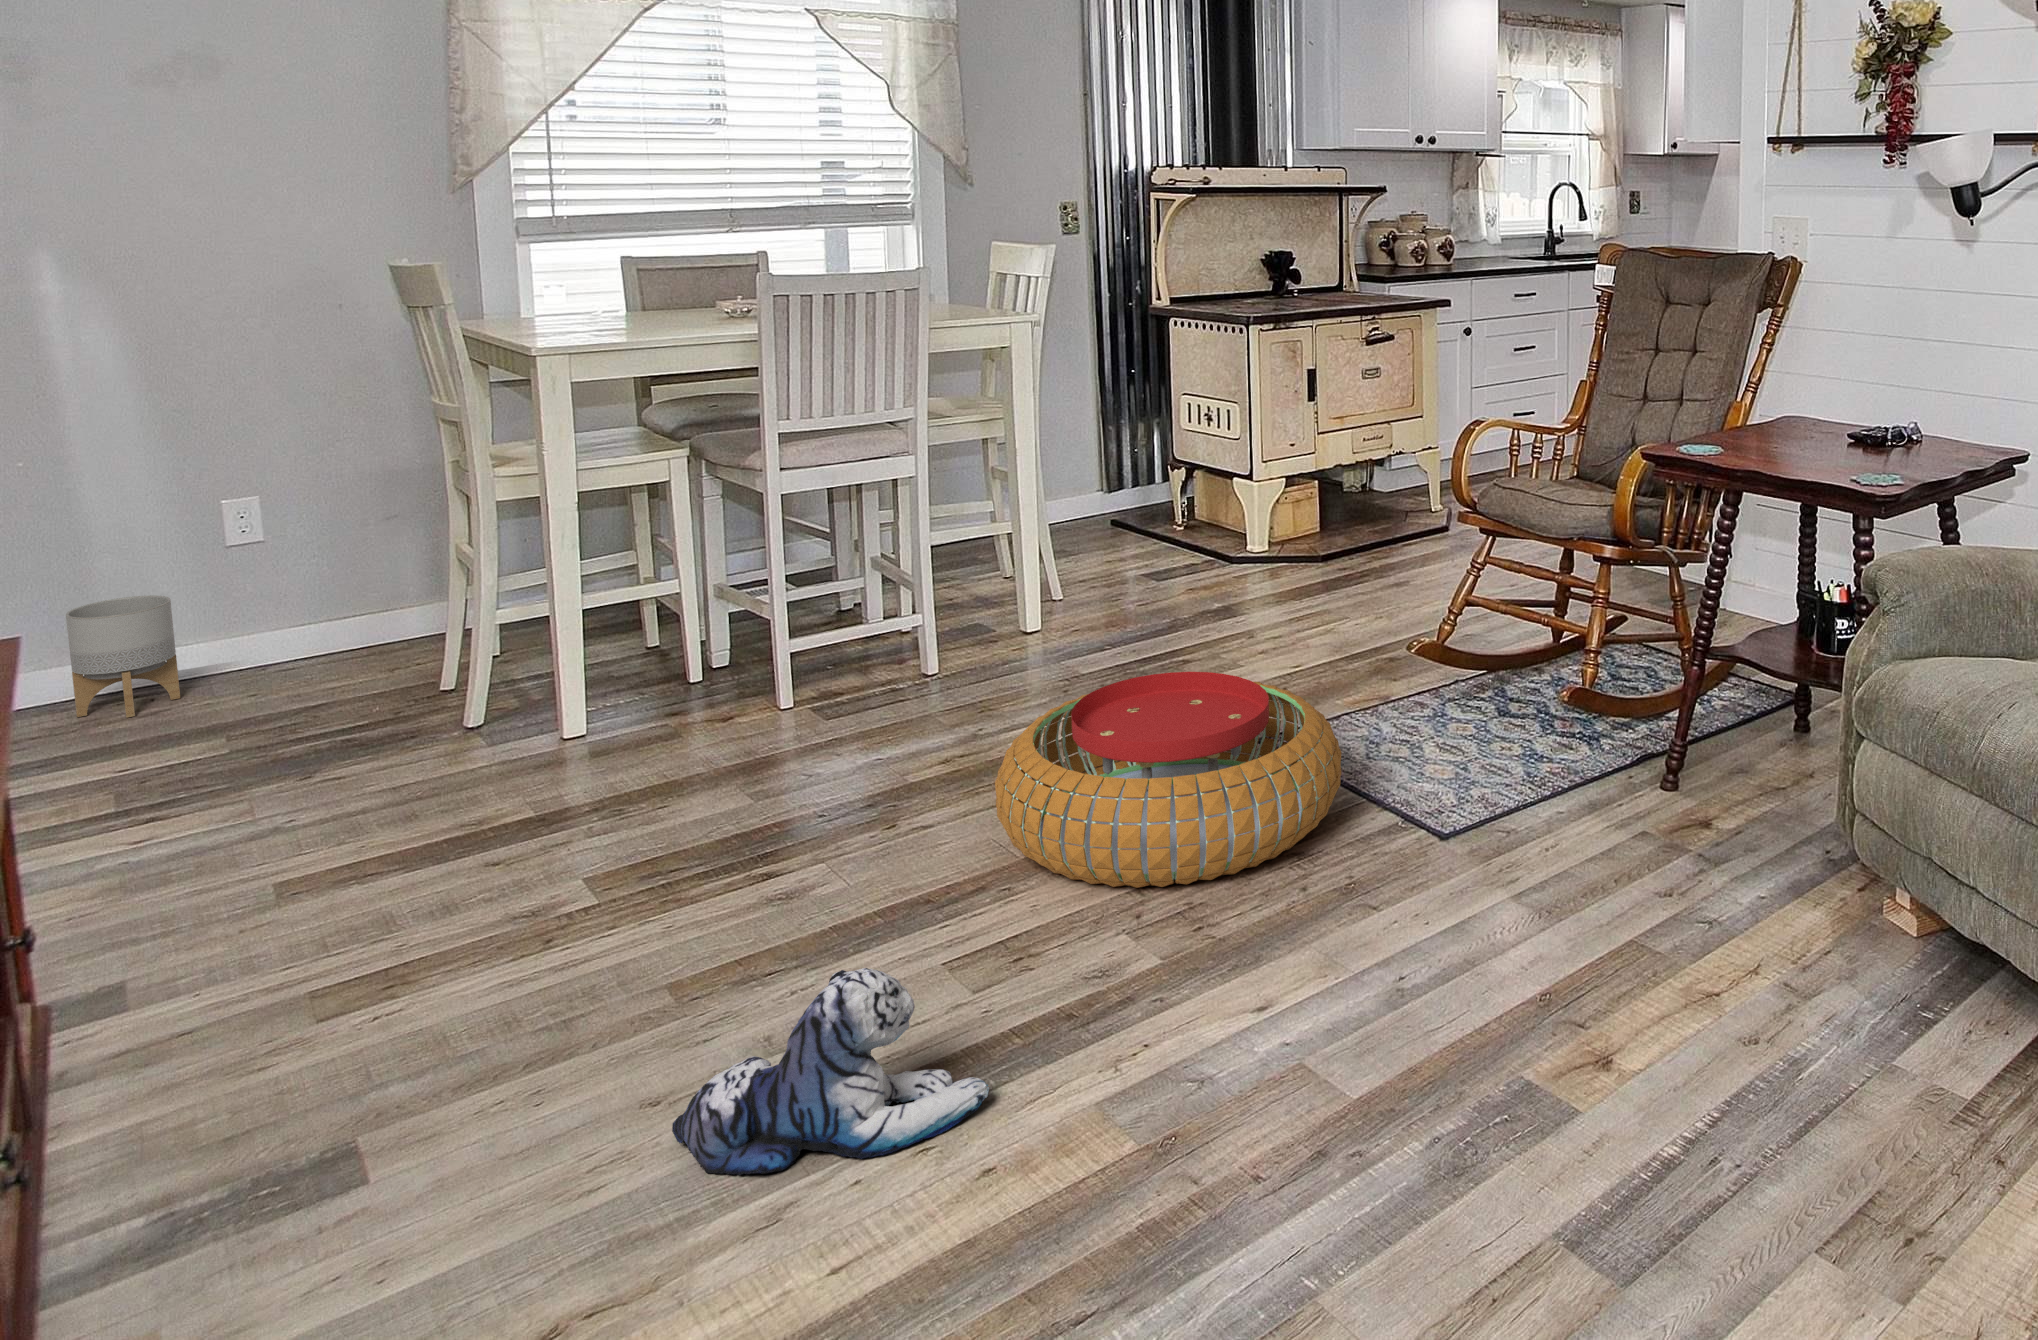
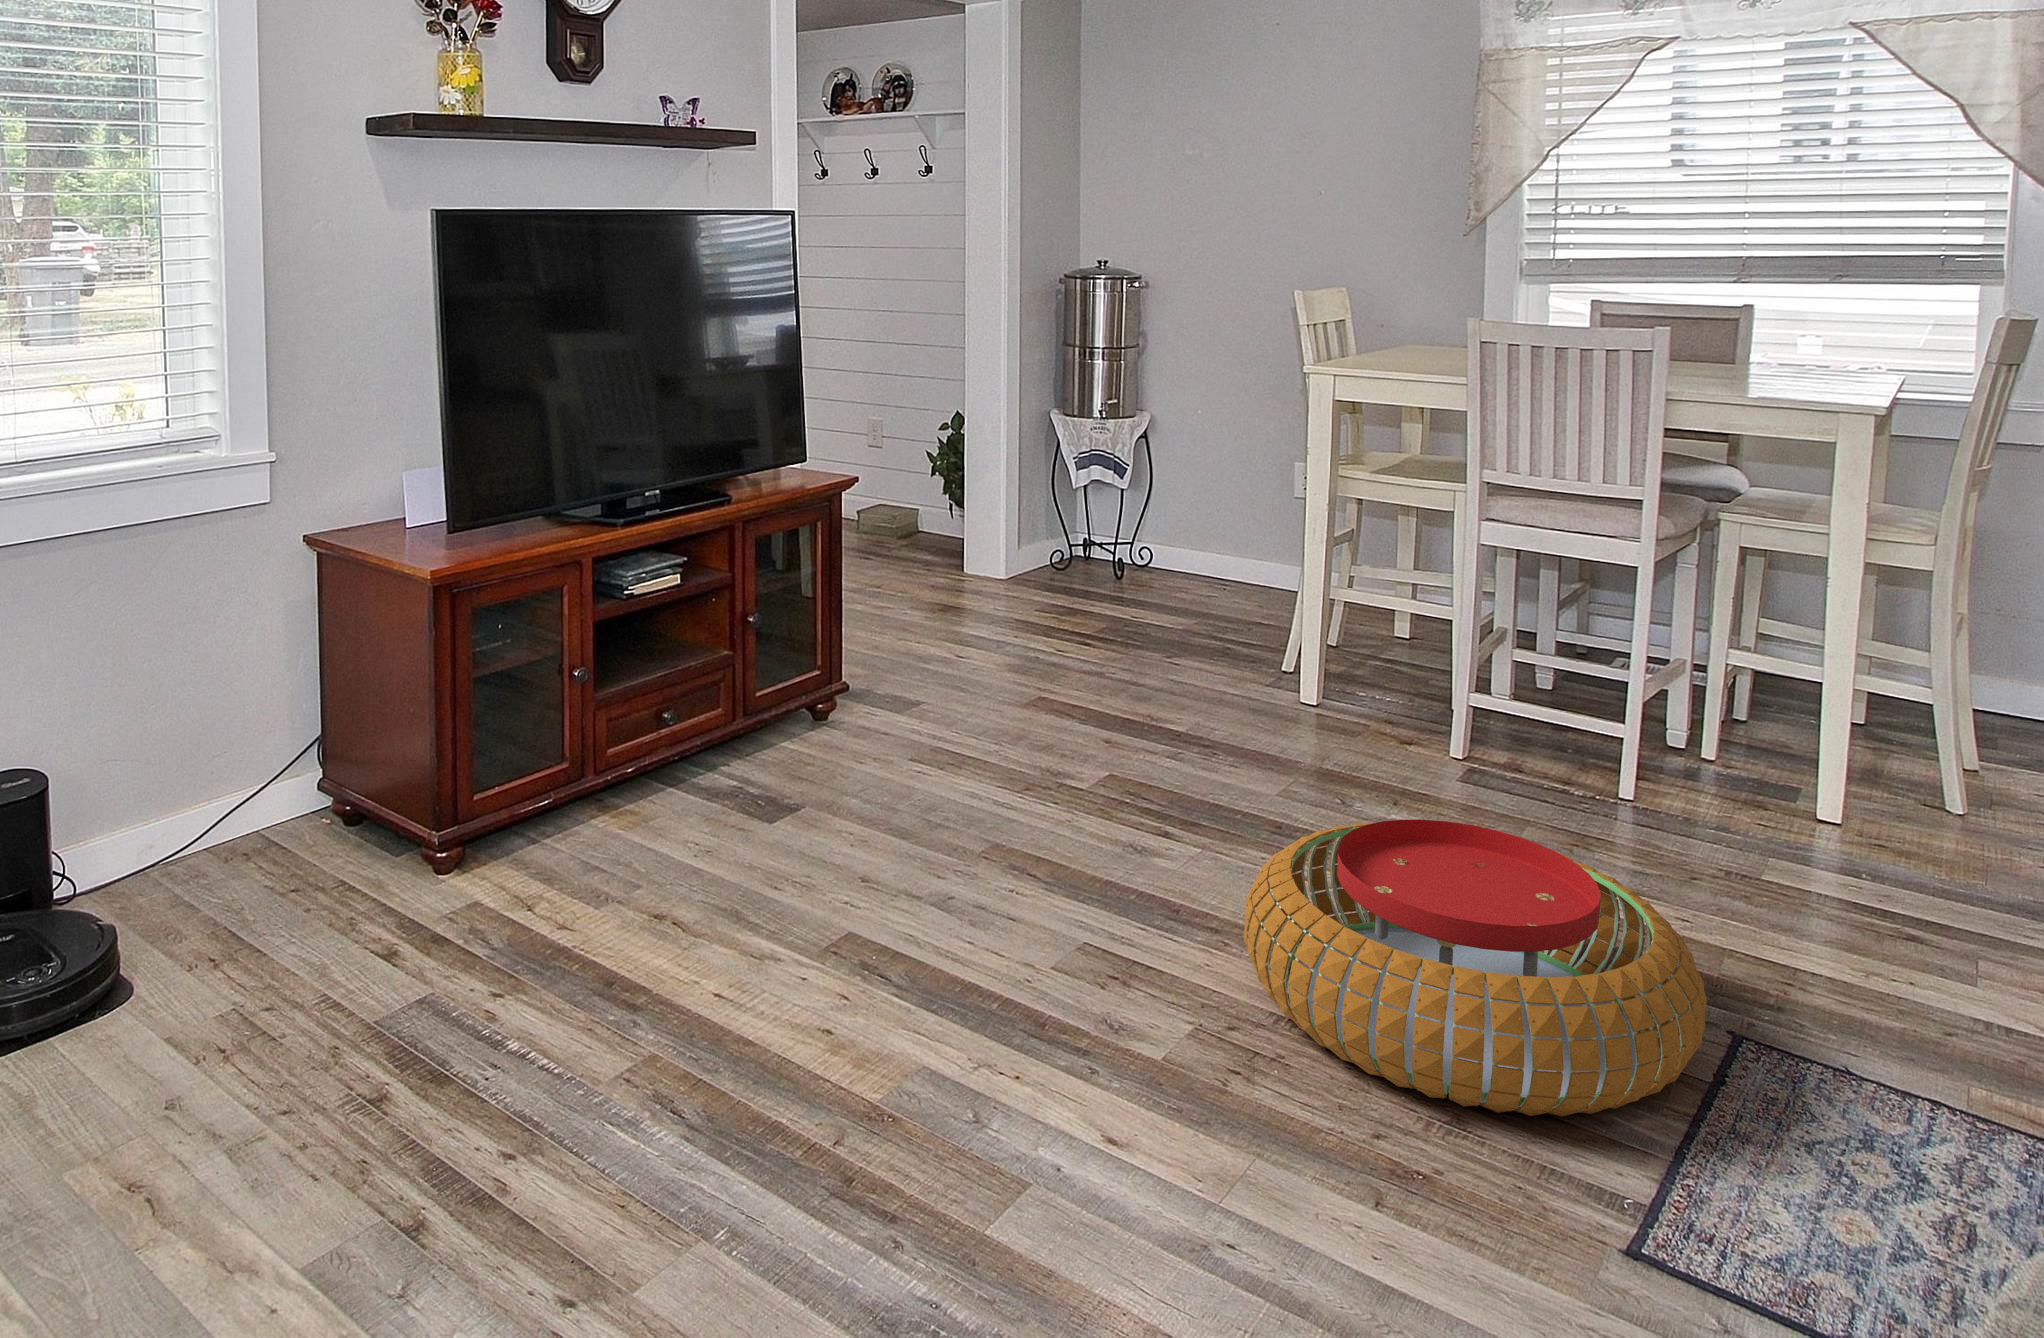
planter: present [66,595,180,718] -> none [1197,511,1252,593]
plush toy: present [672,968,989,1175] -> none [800,840,917,1006]

